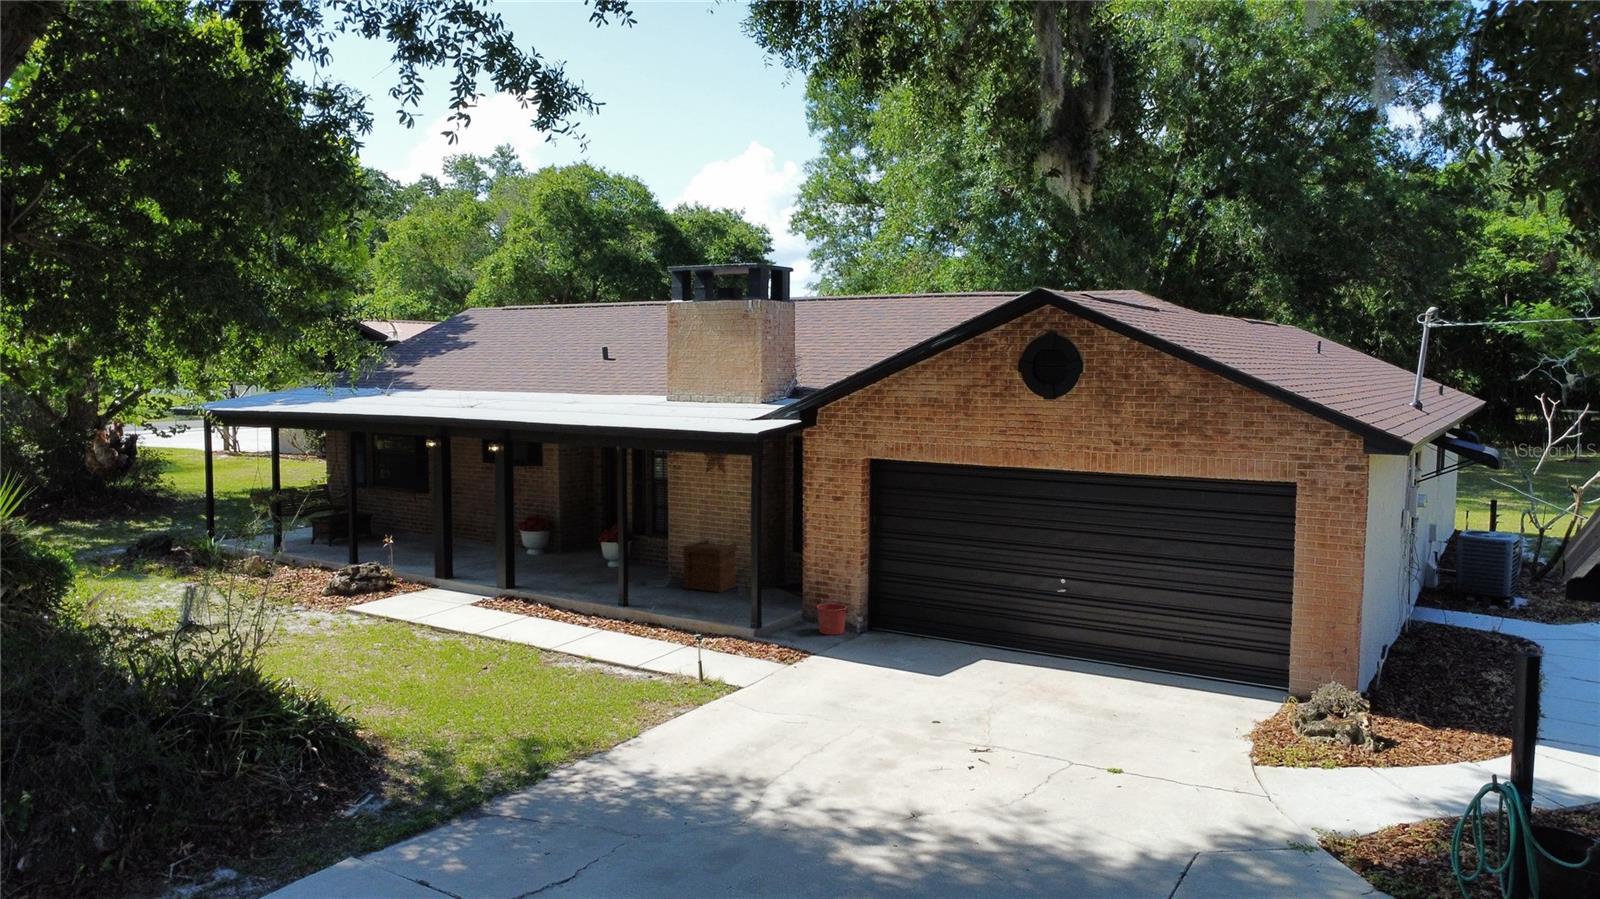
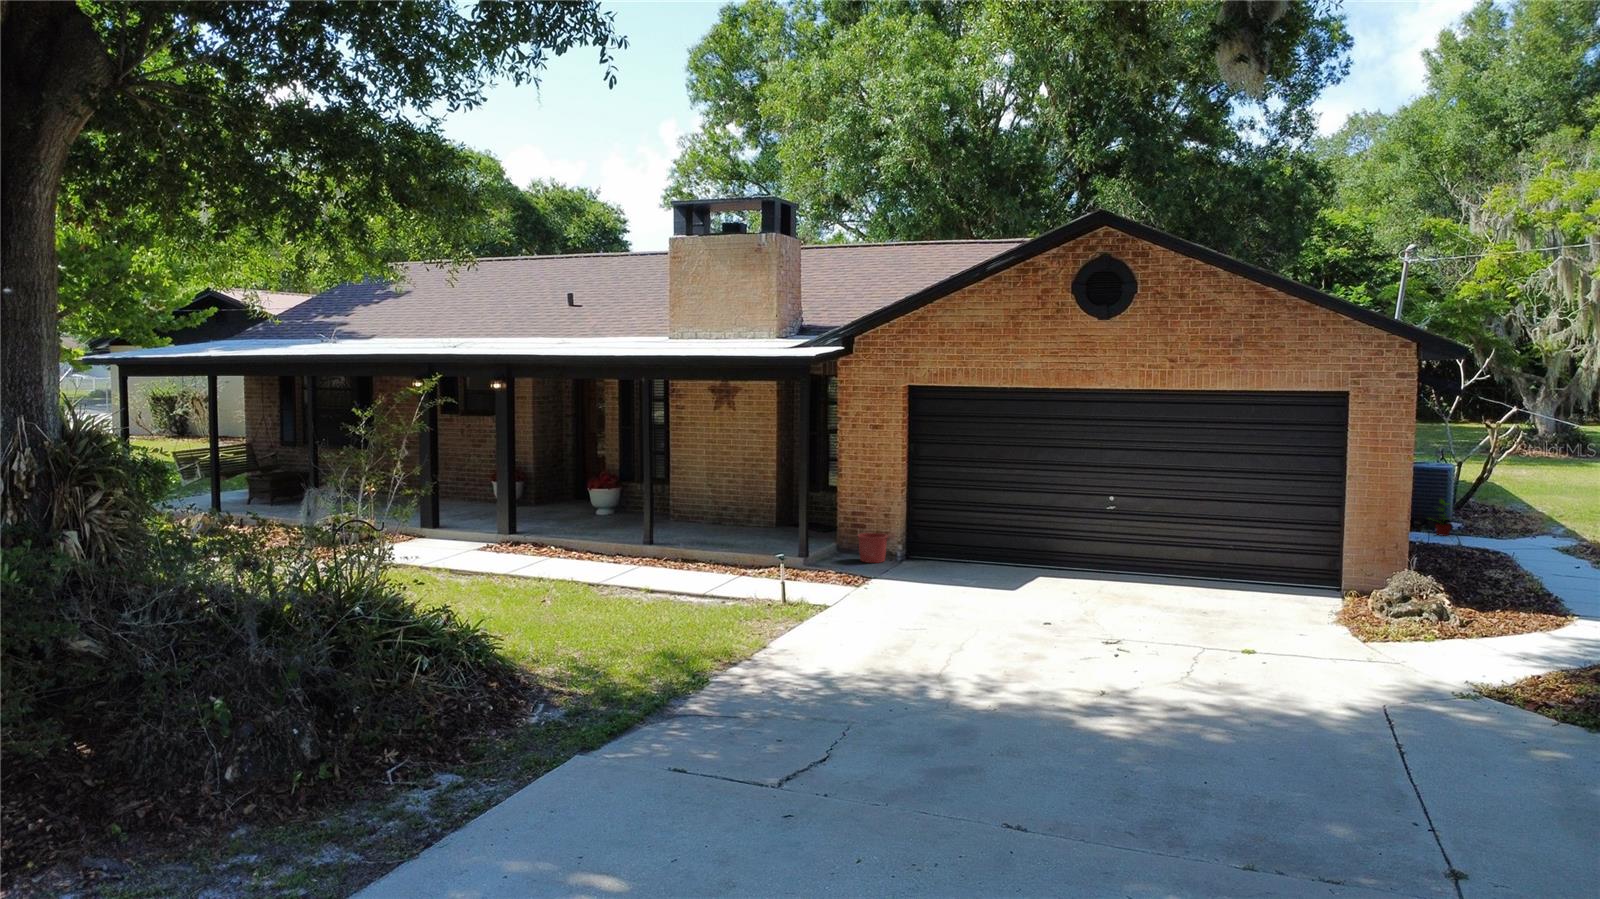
wooden crate: present [683,540,737,593] -> none [685,483,743,535]
potted plant: none [1474,580,1512,621] -> present [1435,499,1451,536]

